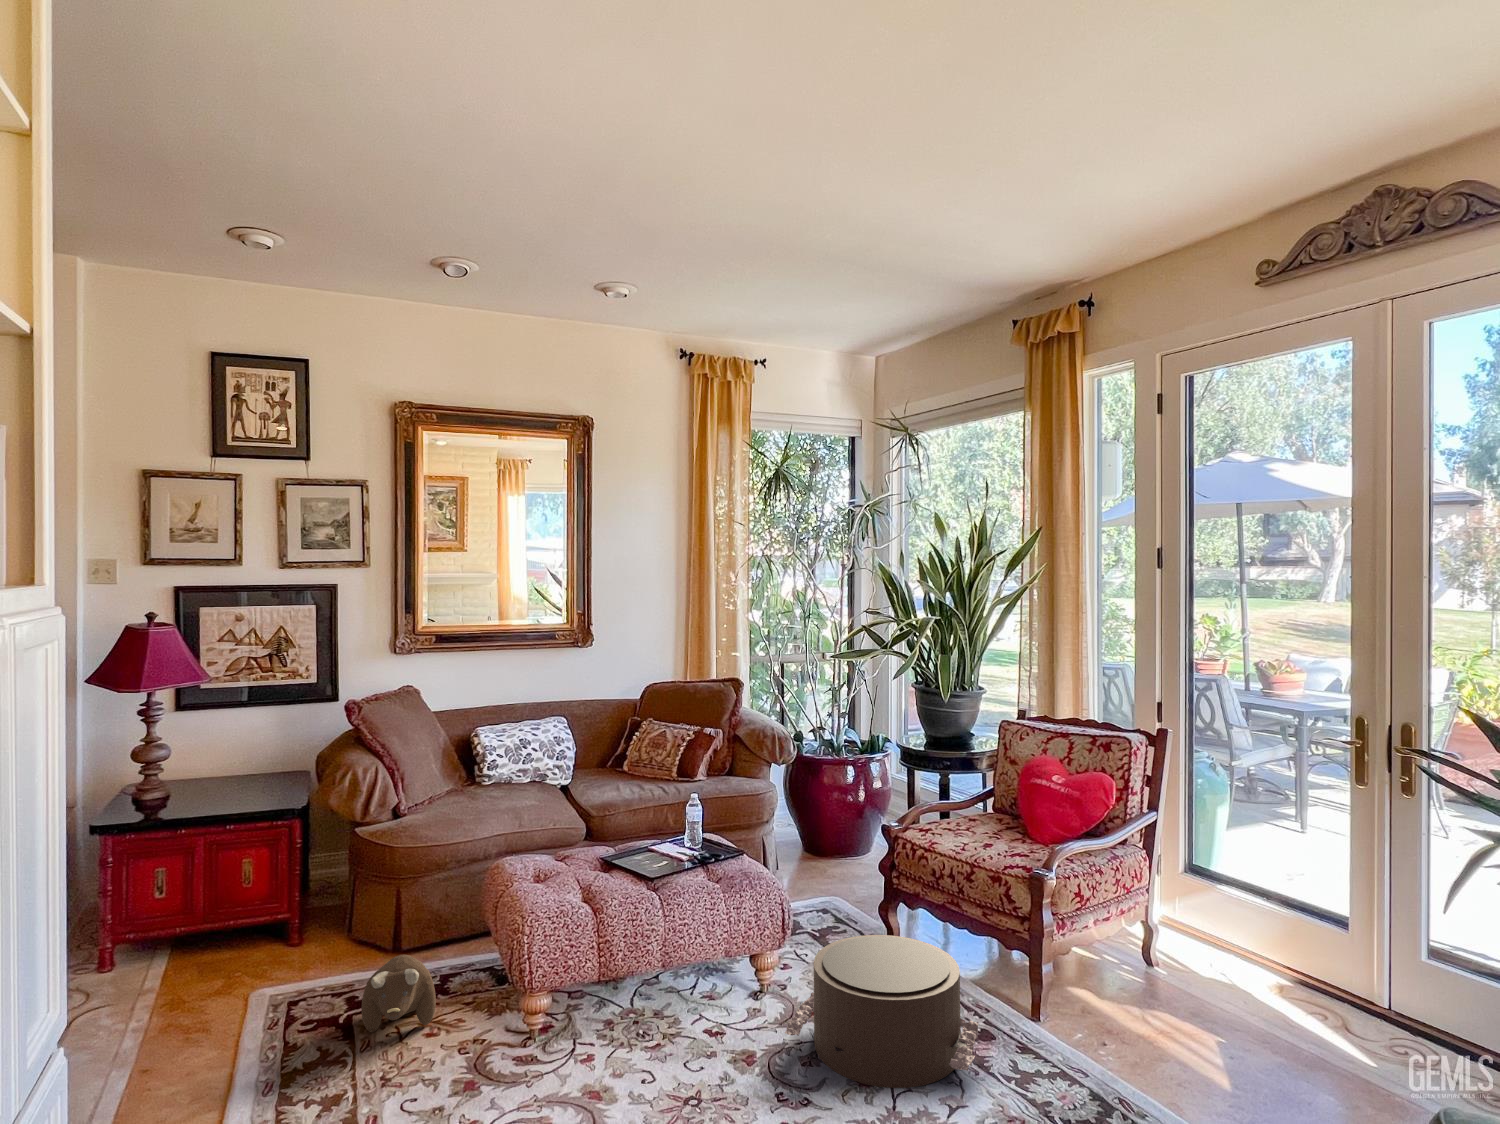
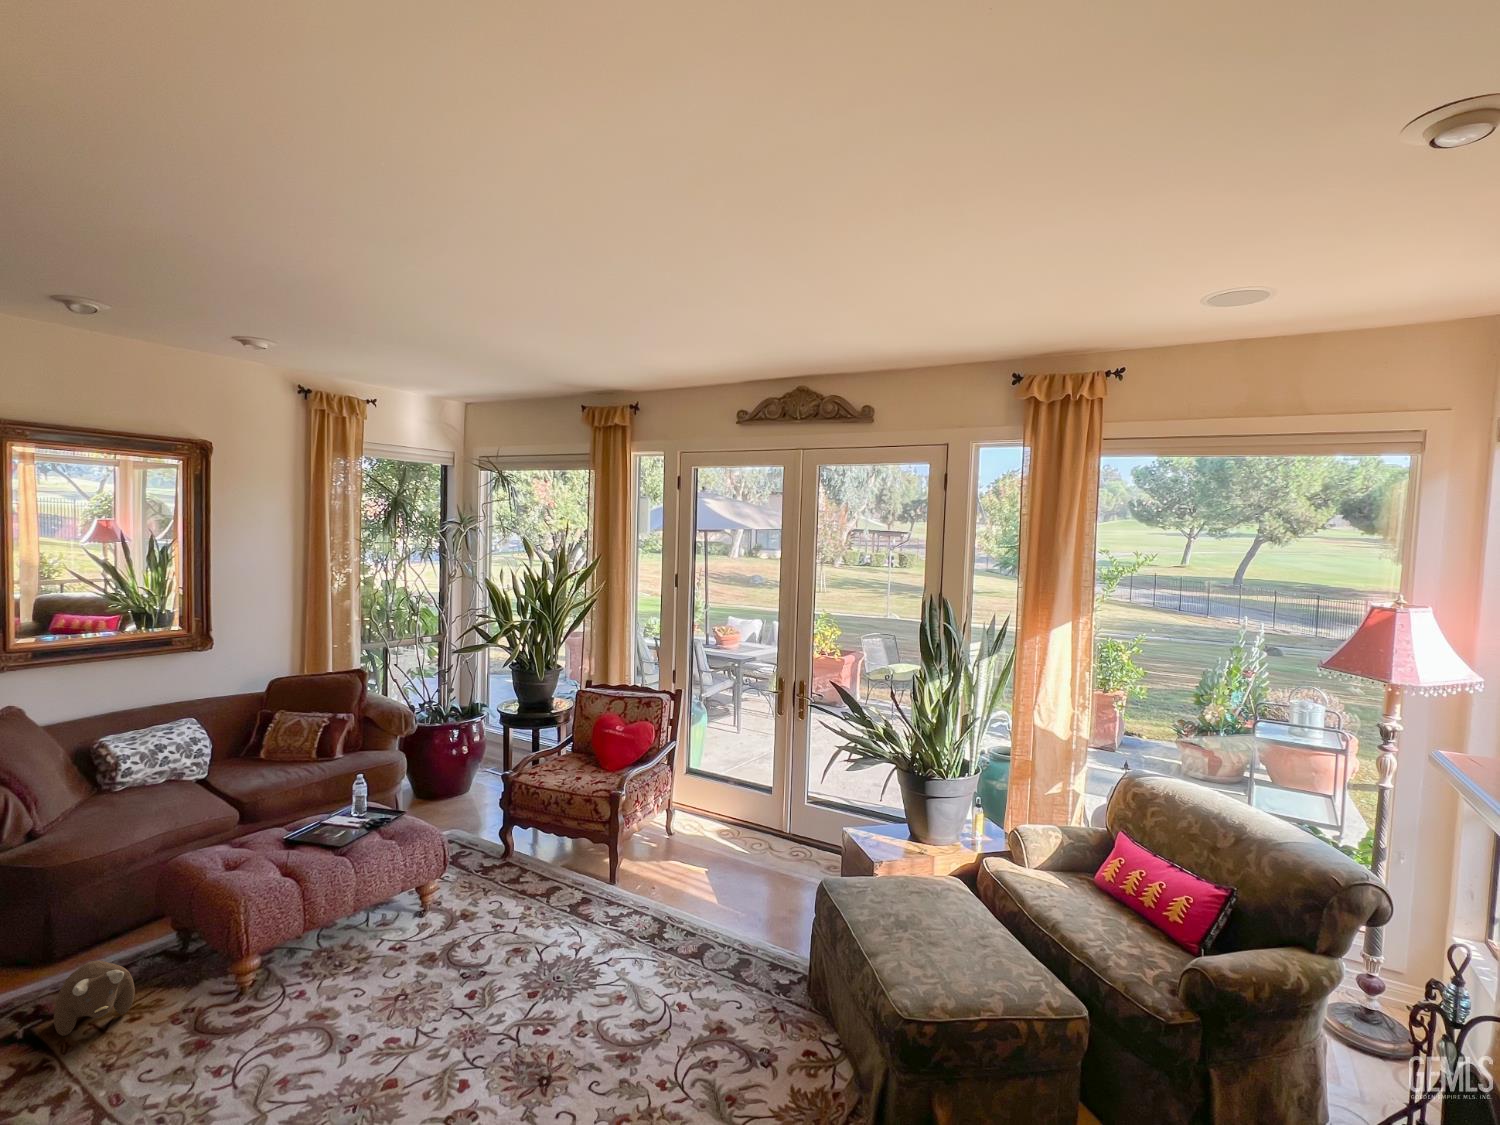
pouf: present [785,935,978,1088] -> none [457,851,586,951]

